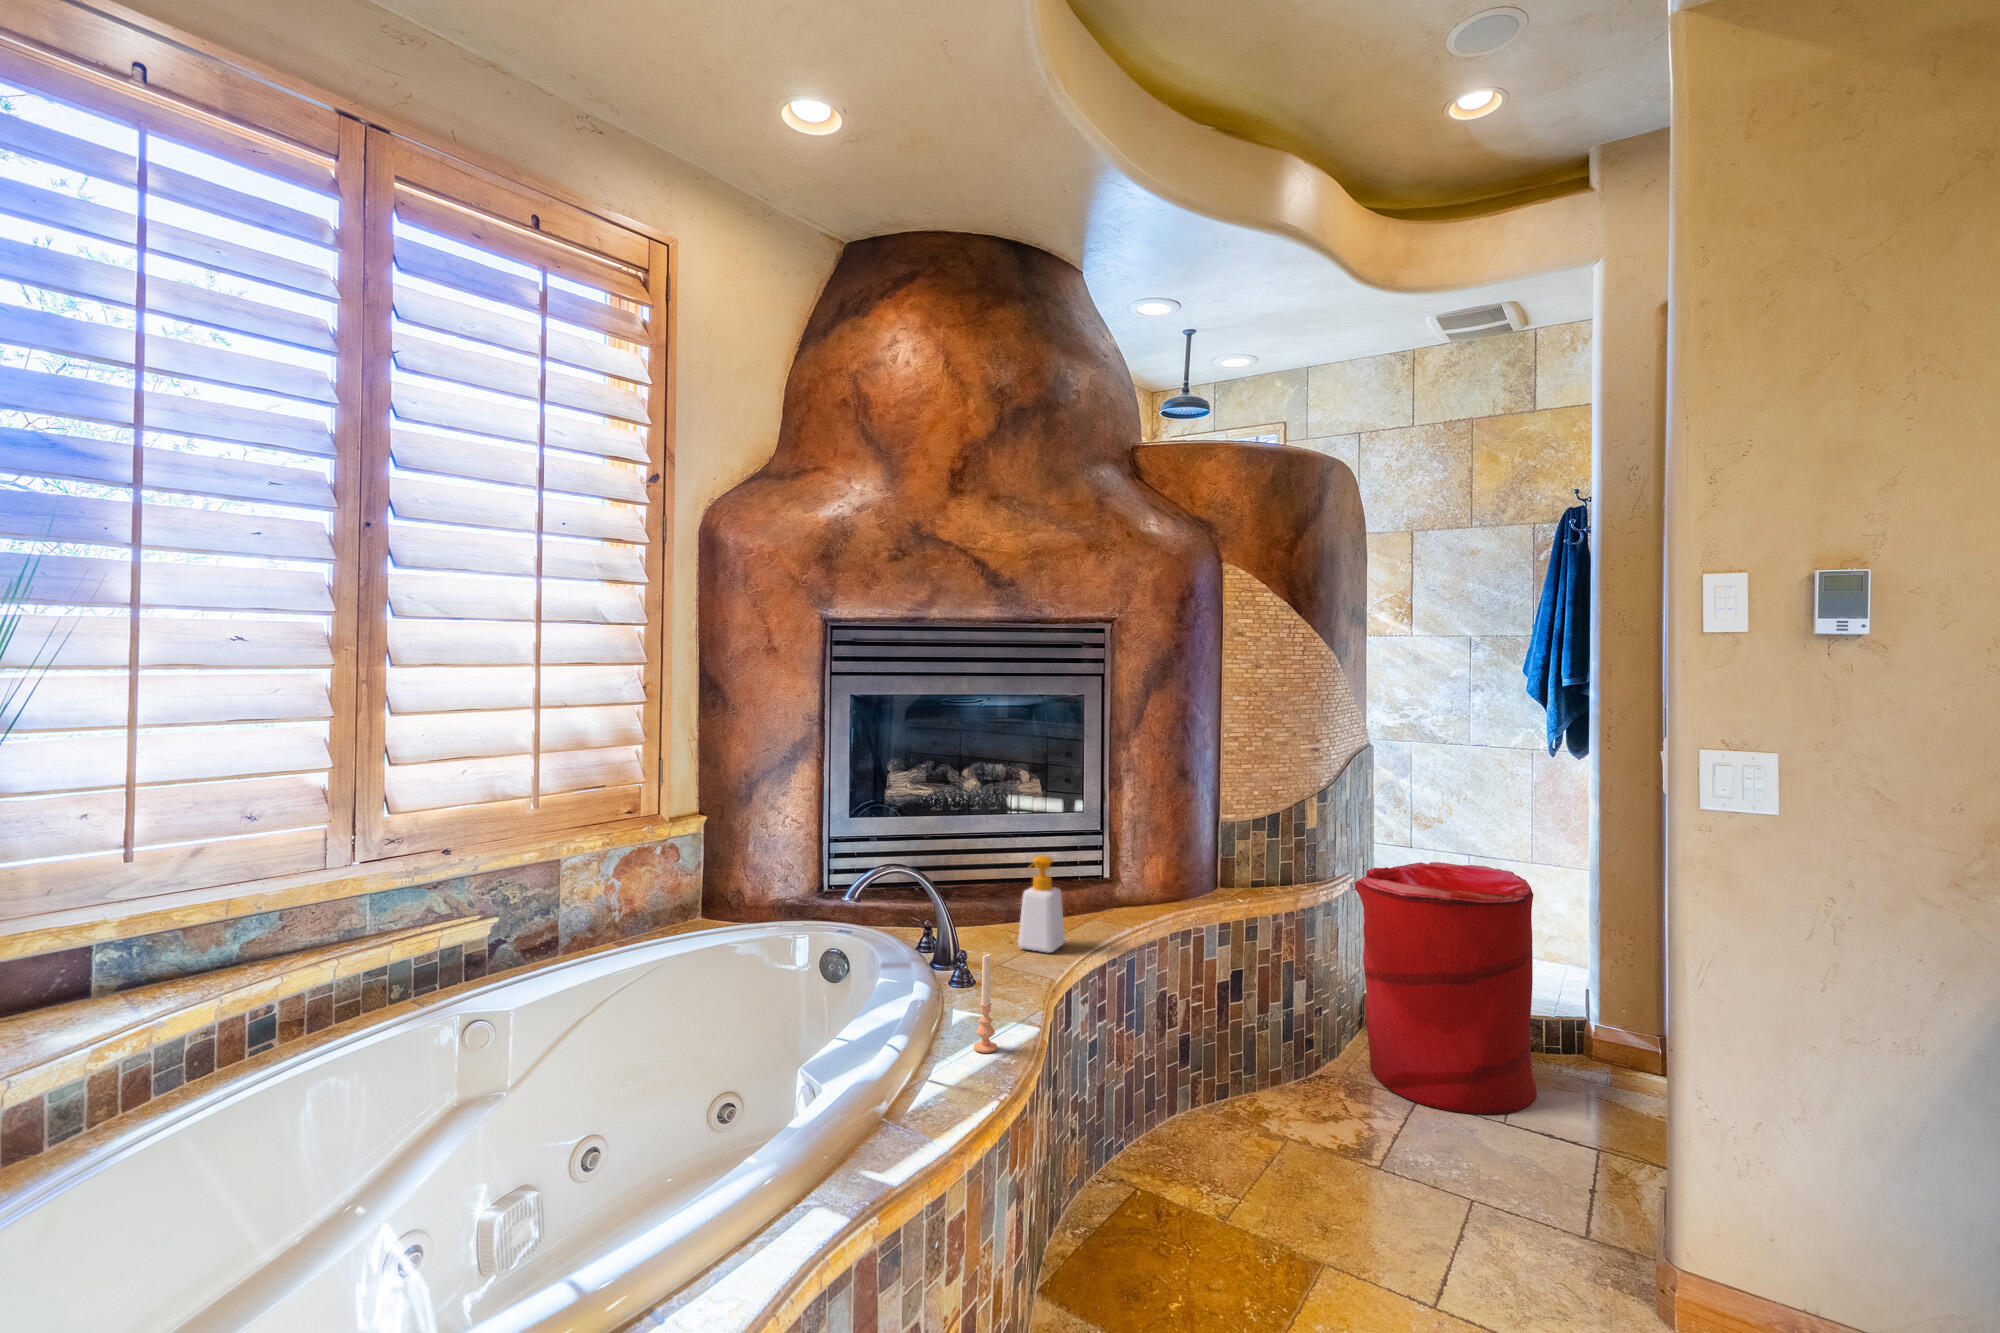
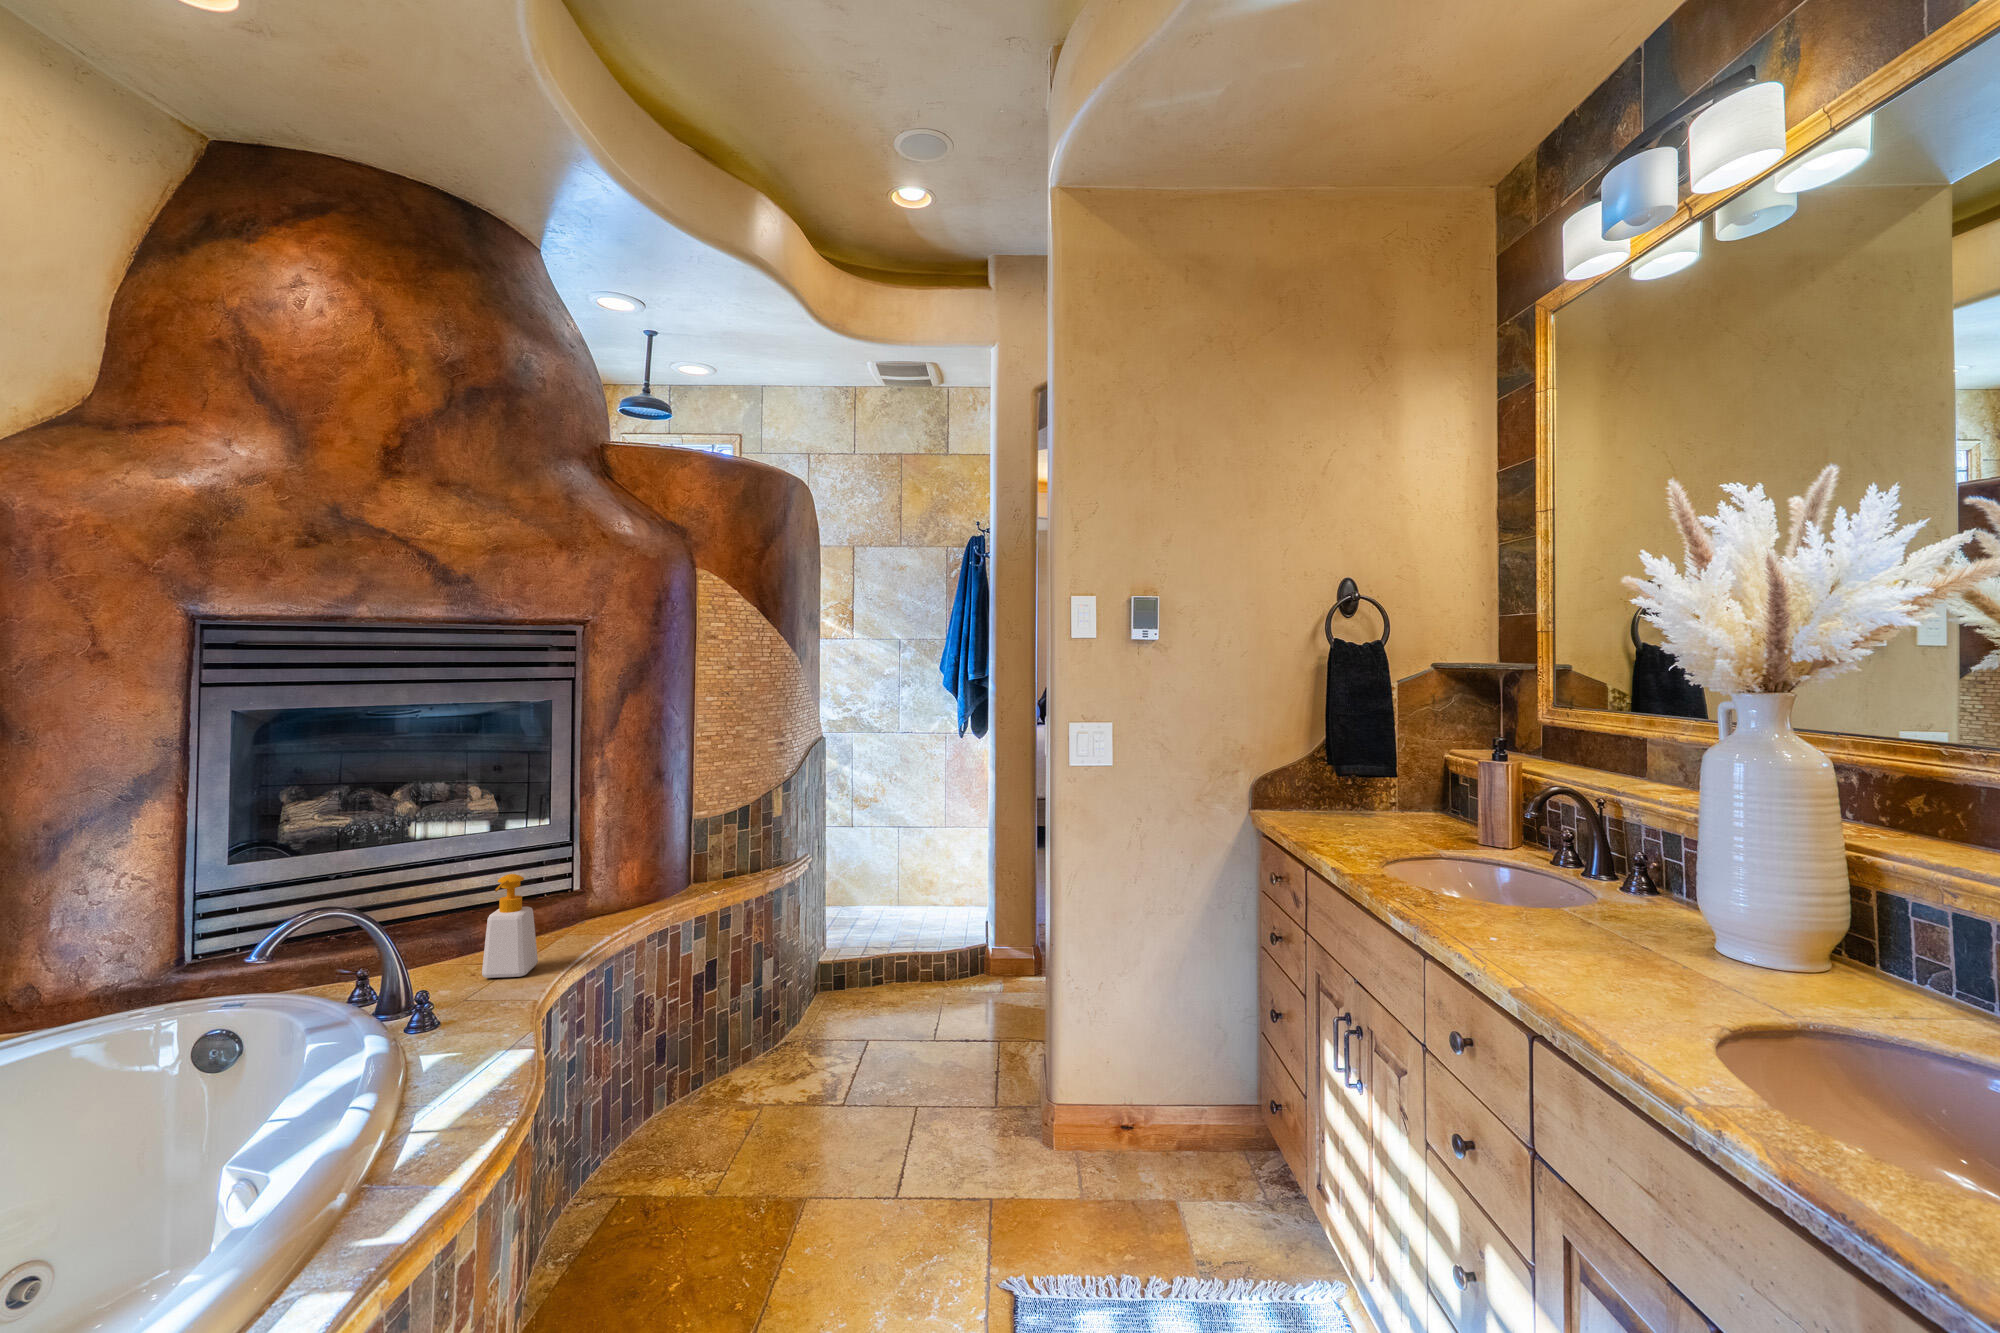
laundry hamper: present [1355,862,1537,1115] -> none [815,835,957,1046]
candle: present [974,954,997,1053] -> none [457,984,486,1090]

